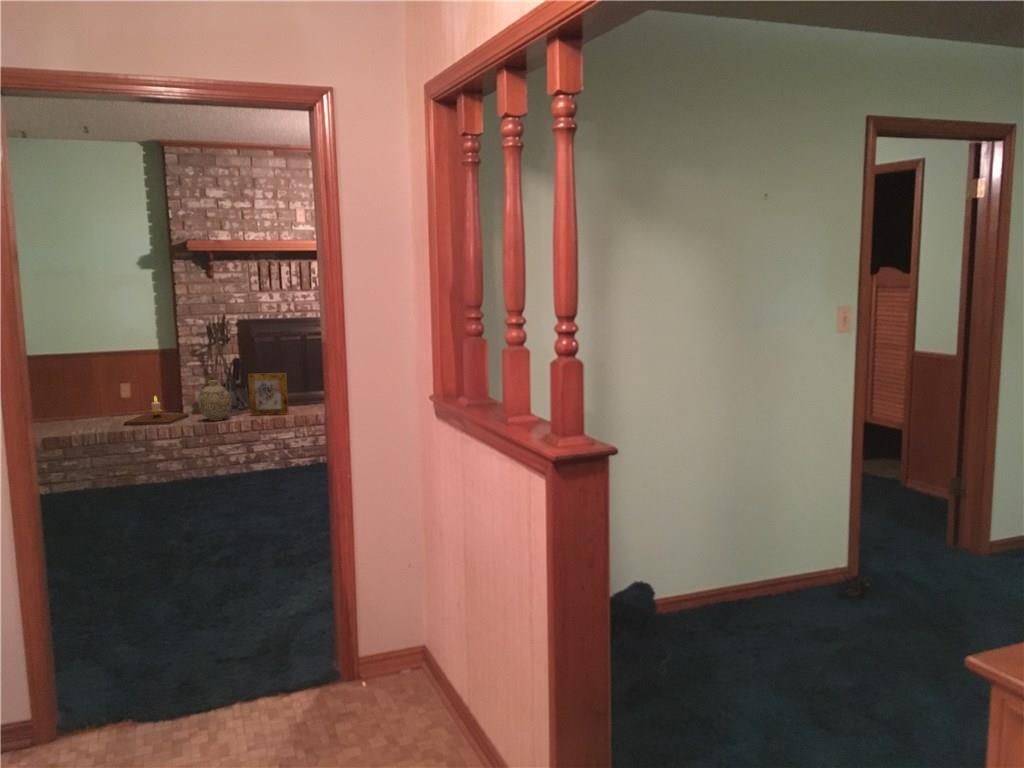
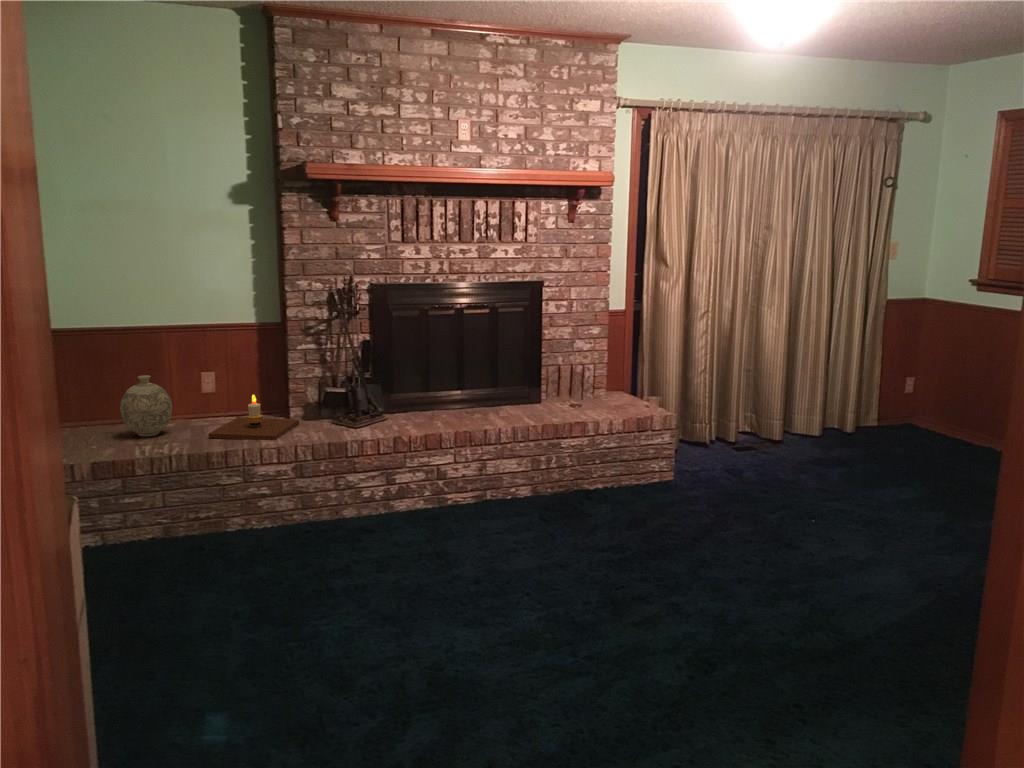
picture frame: present [248,373,289,415] -> none [389,366,445,428]
decorative vase: present [198,380,232,420] -> present [120,375,172,437]

